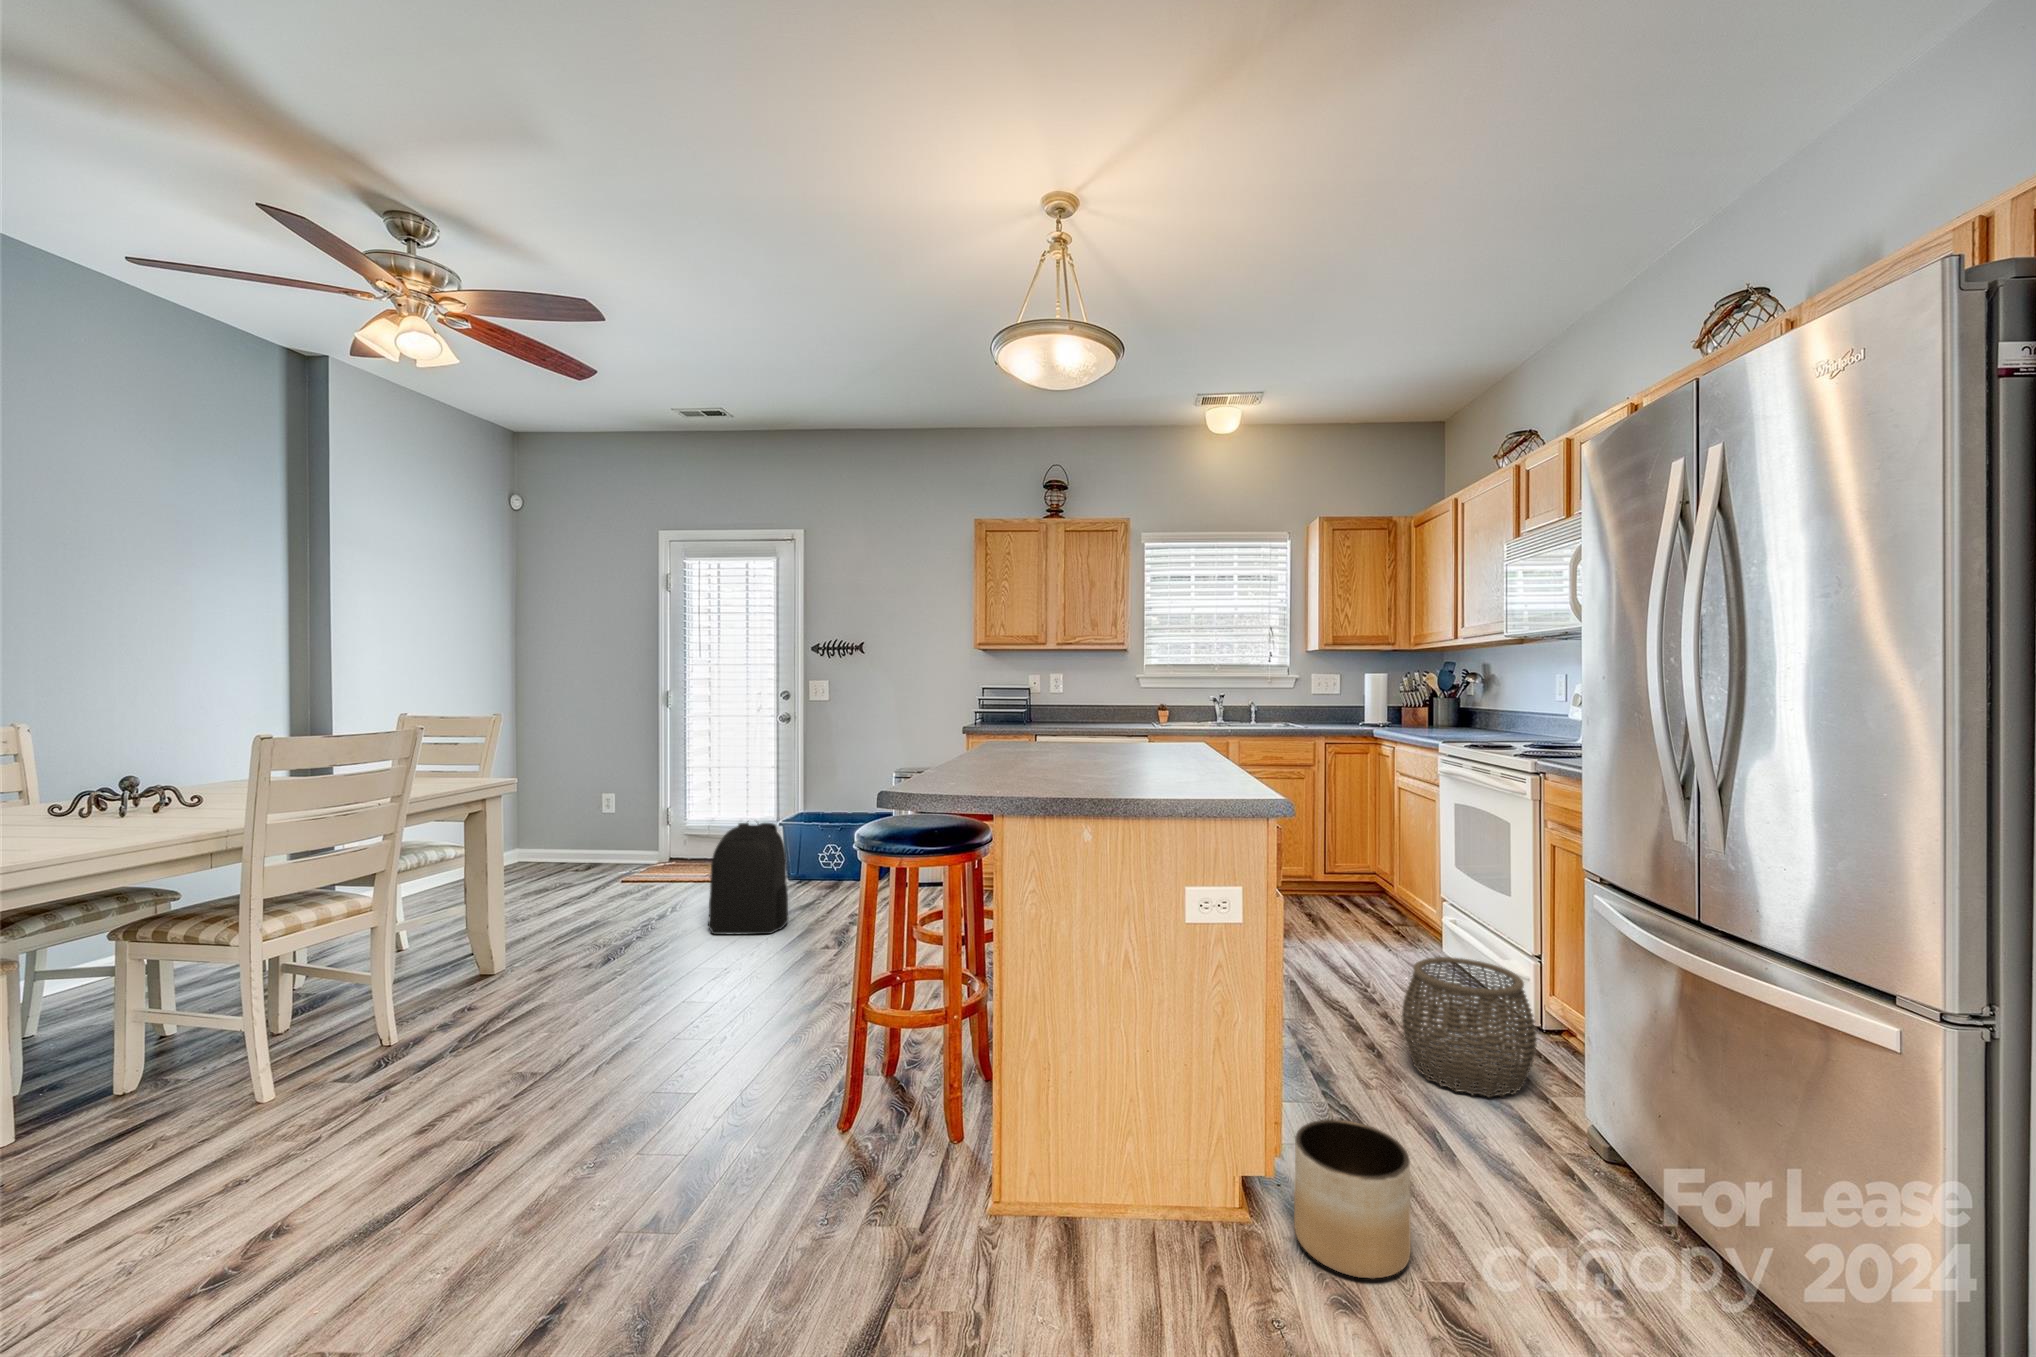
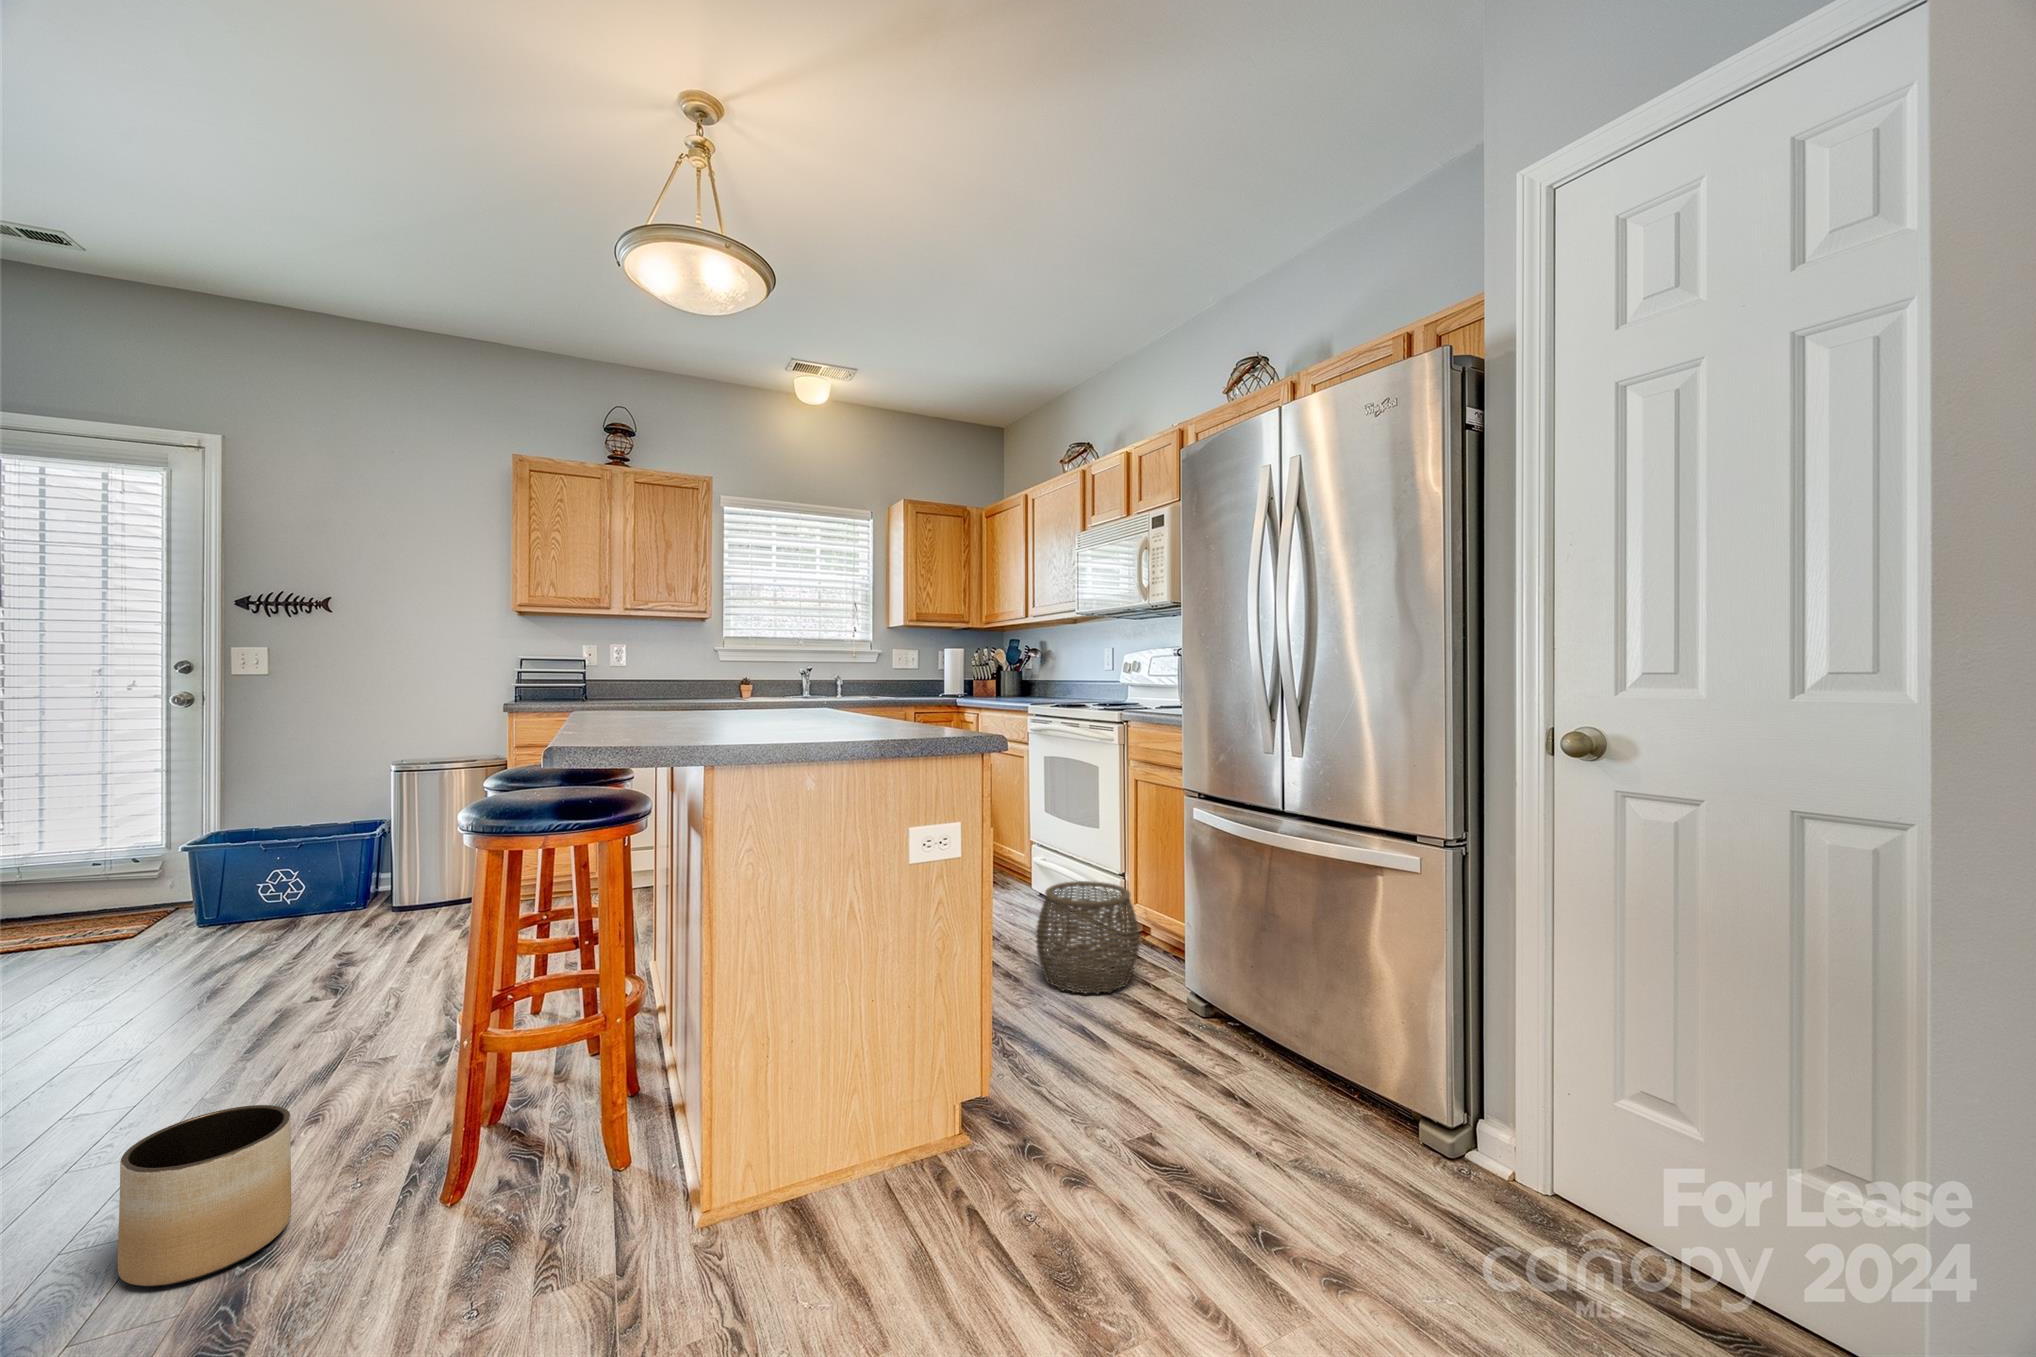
backpack: present [708,823,788,935] -> none [68,838,232,1018]
planter: present [1294,1119,1411,1279] -> present [118,1105,291,1286]

